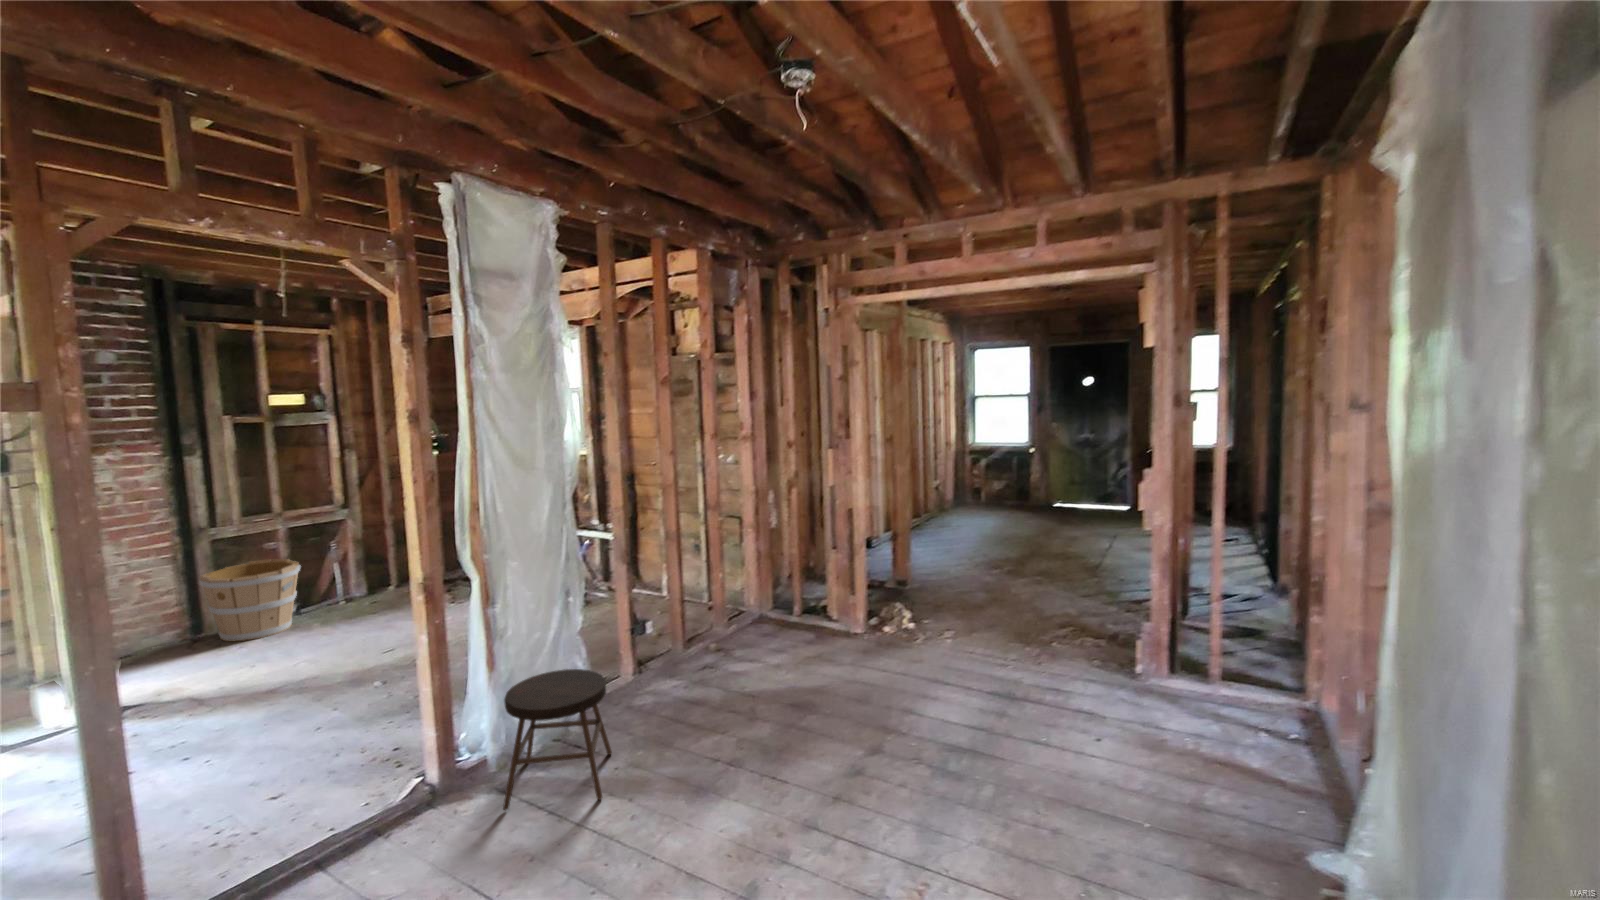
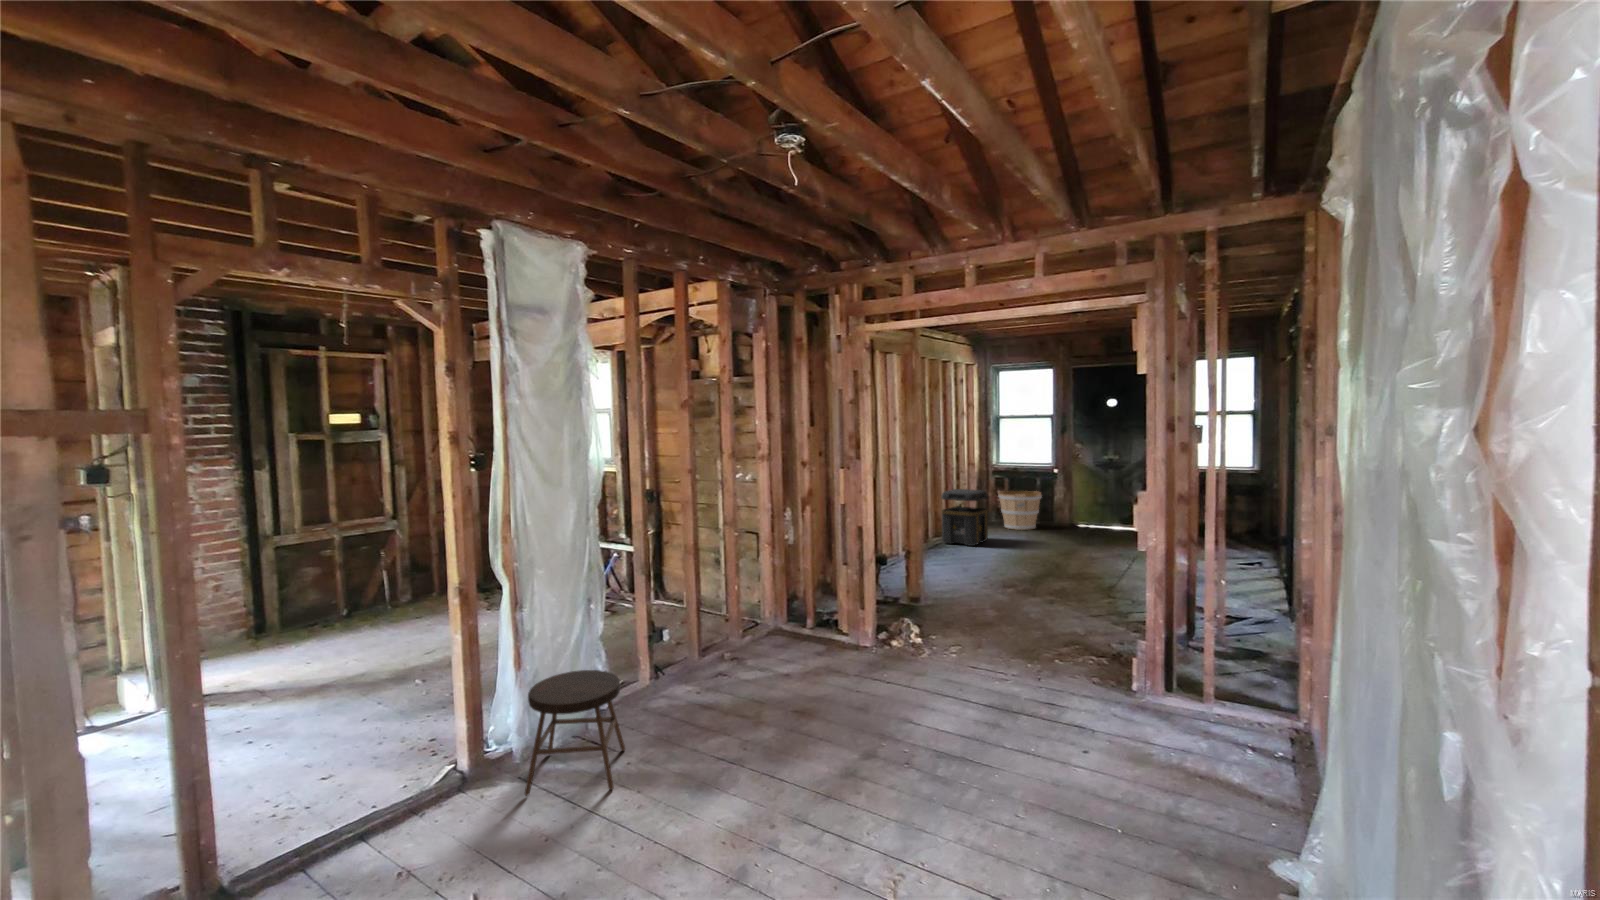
toolbox: none [920,469,967,526] -> present [941,489,988,546]
wooden bucket: present [199,559,300,642] -> present [998,491,1042,530]

